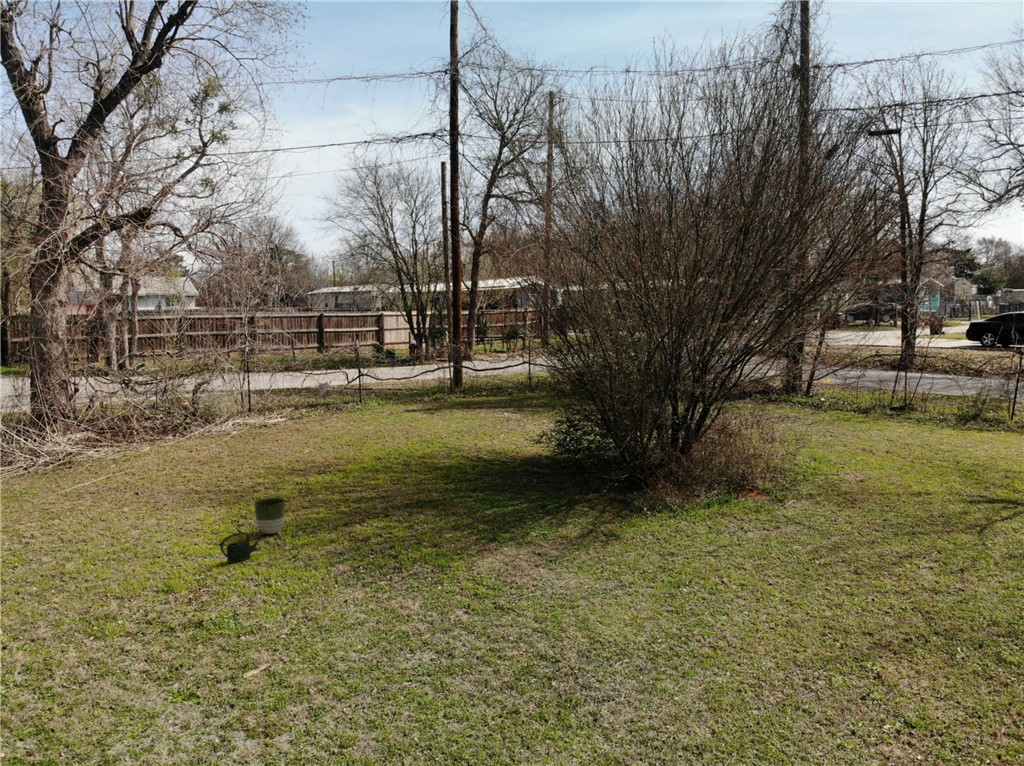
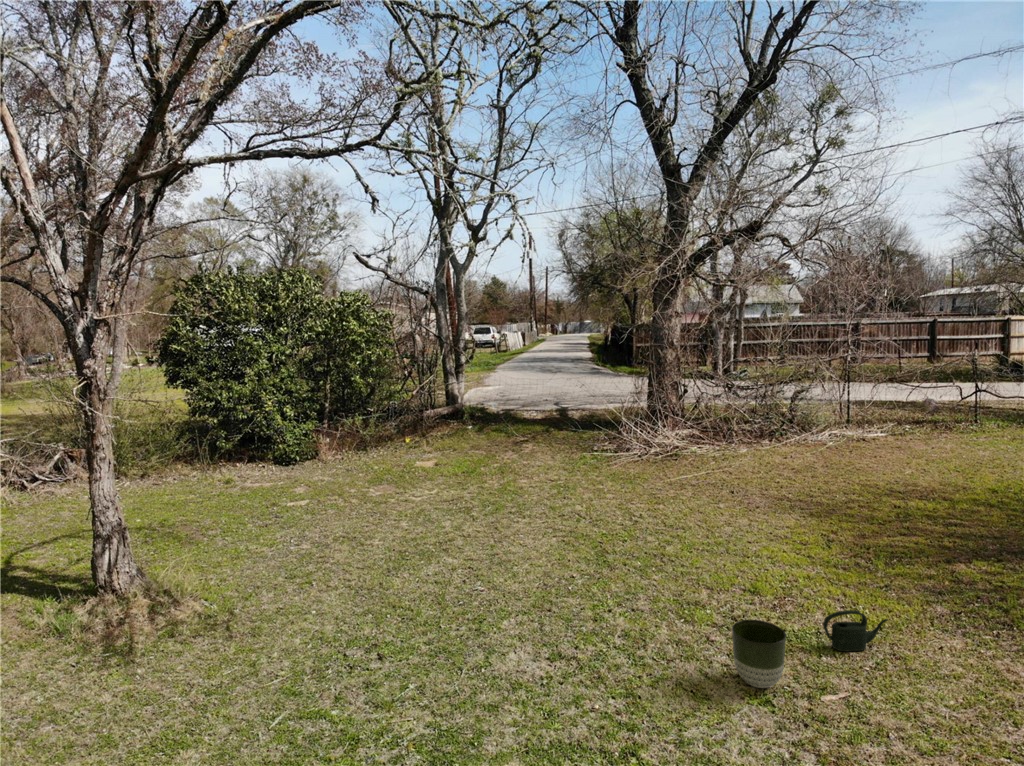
planter: present [254,498,285,534] -> present [732,620,786,688]

